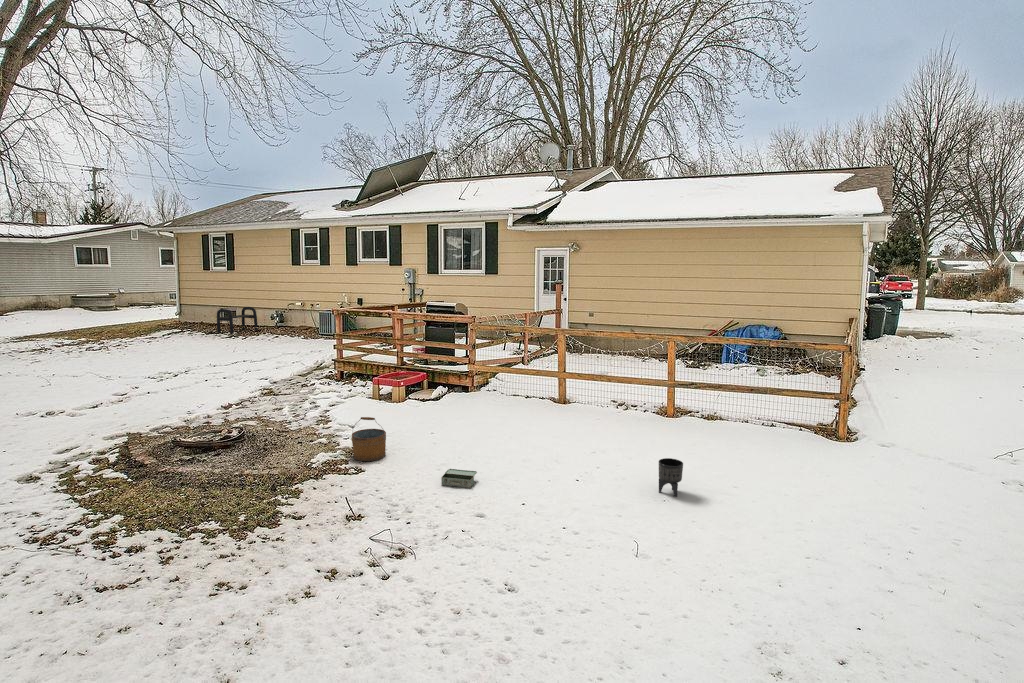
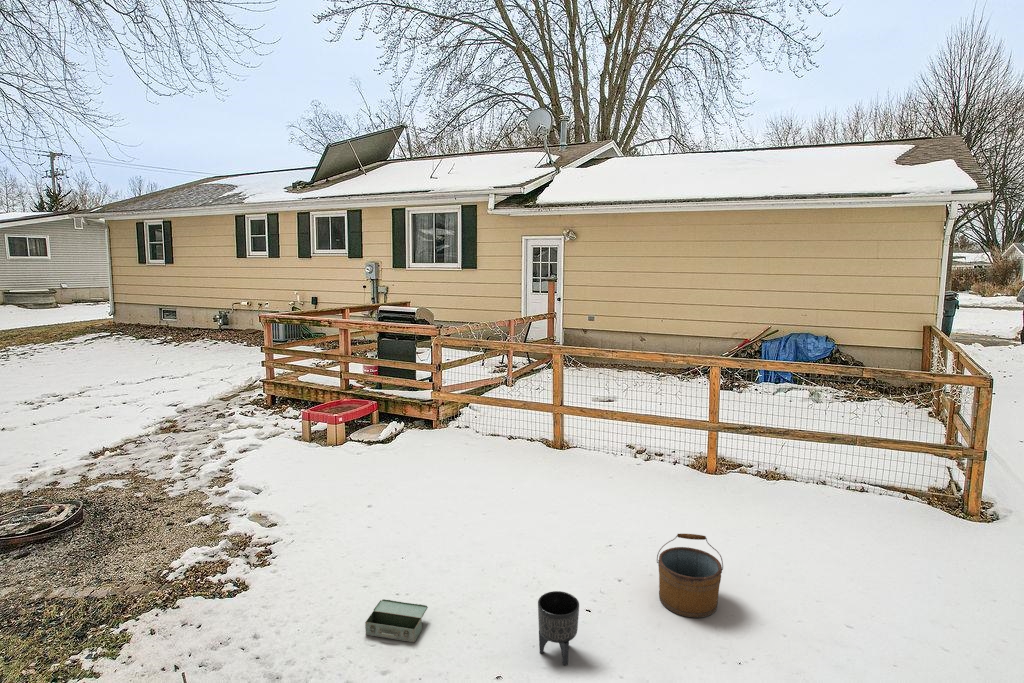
bench: present [217,307,258,334] -> none [148,305,199,337]
bucket: present [352,417,386,461] -> present [657,534,723,618]
planter: present [659,458,683,497] -> present [538,591,579,665]

